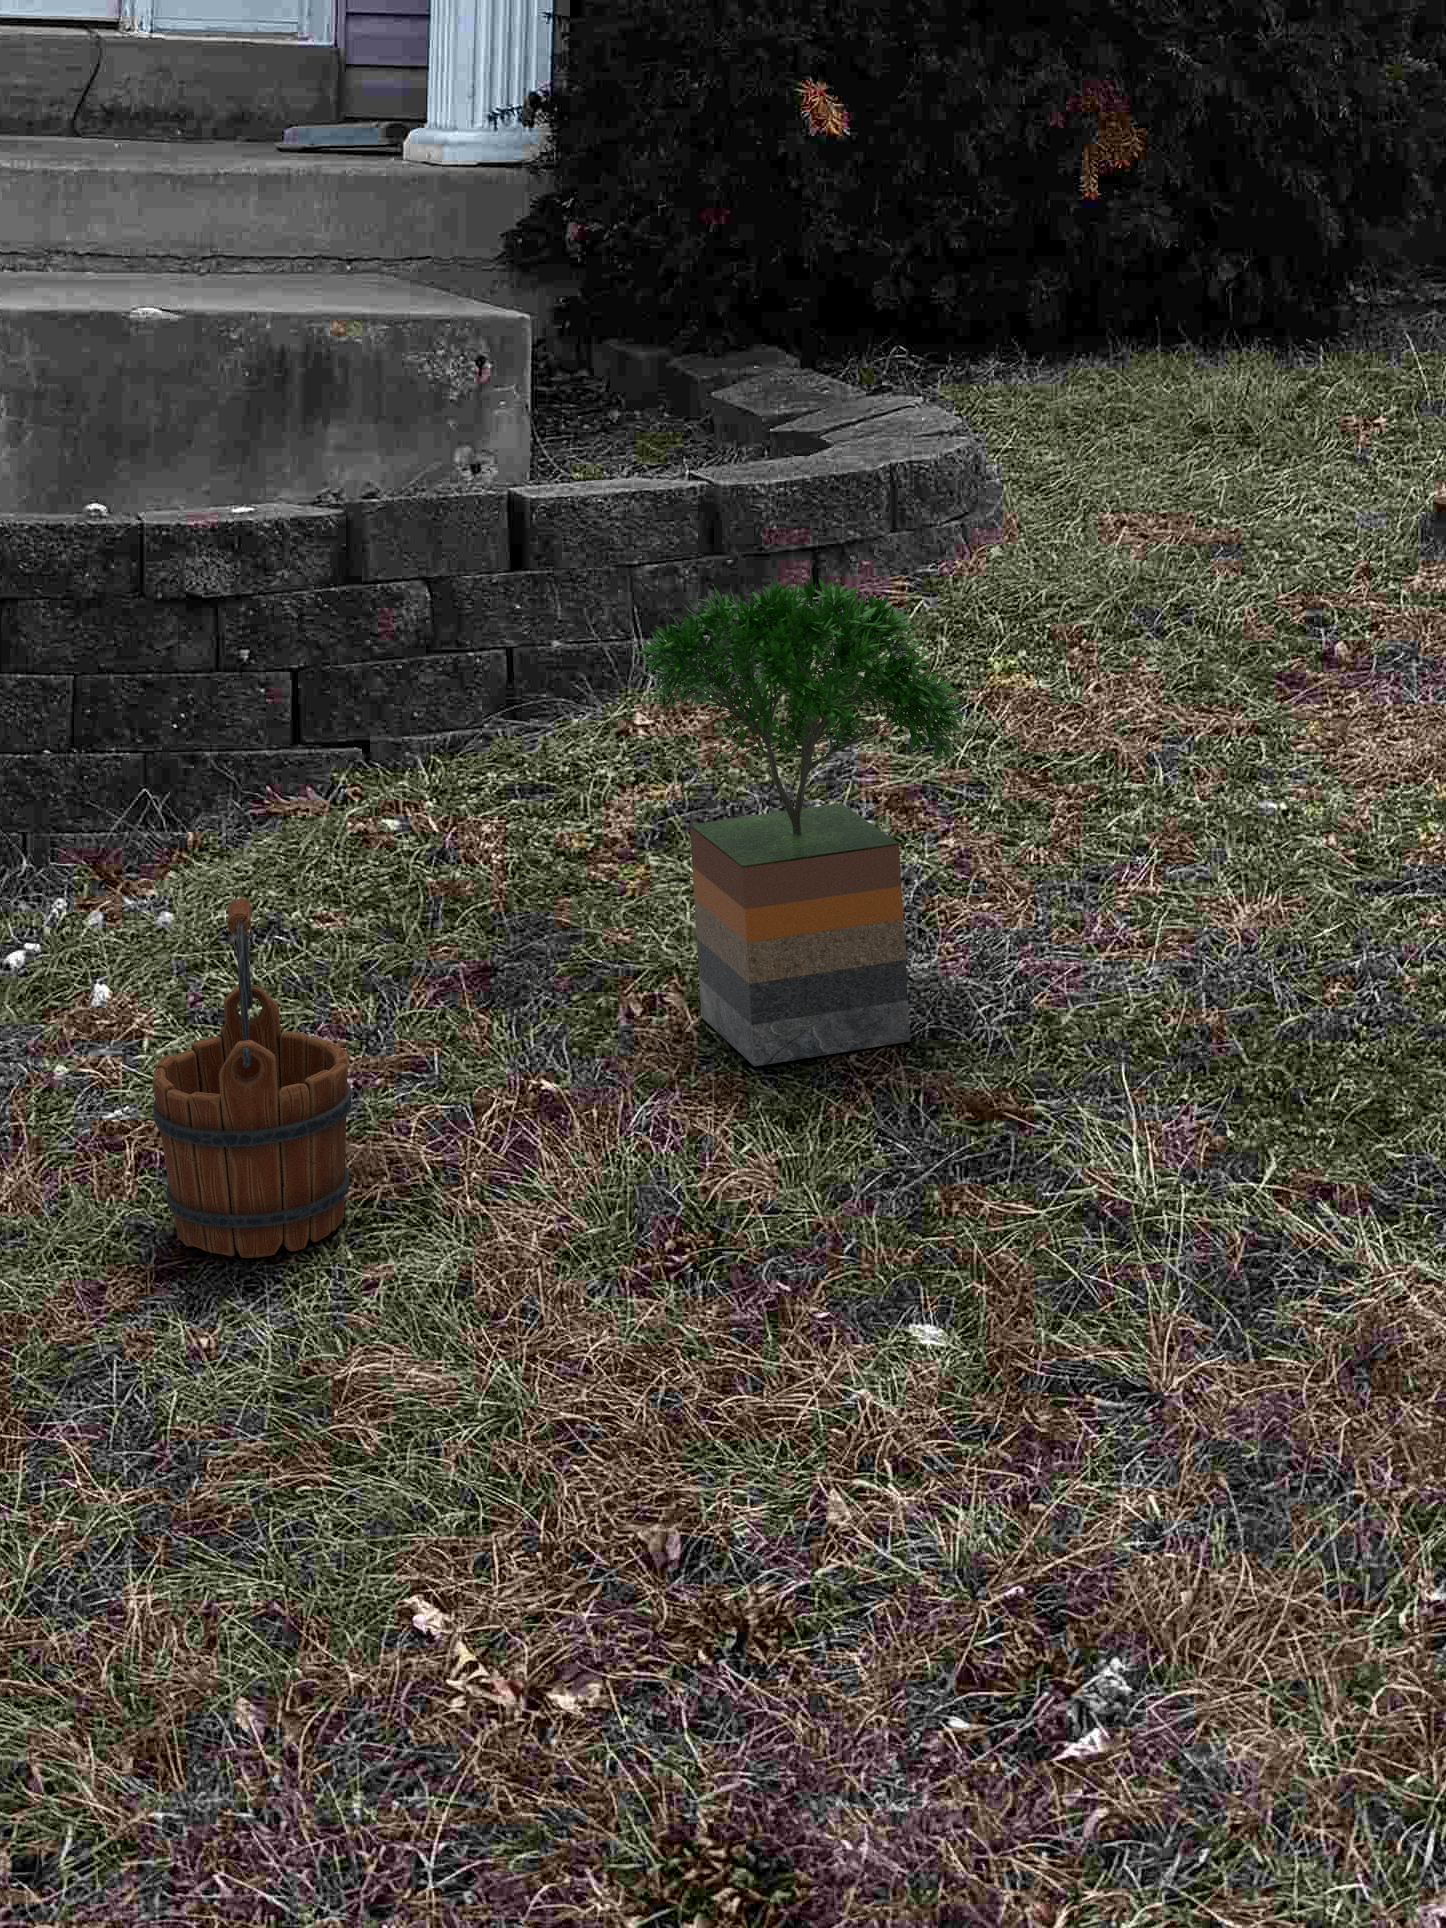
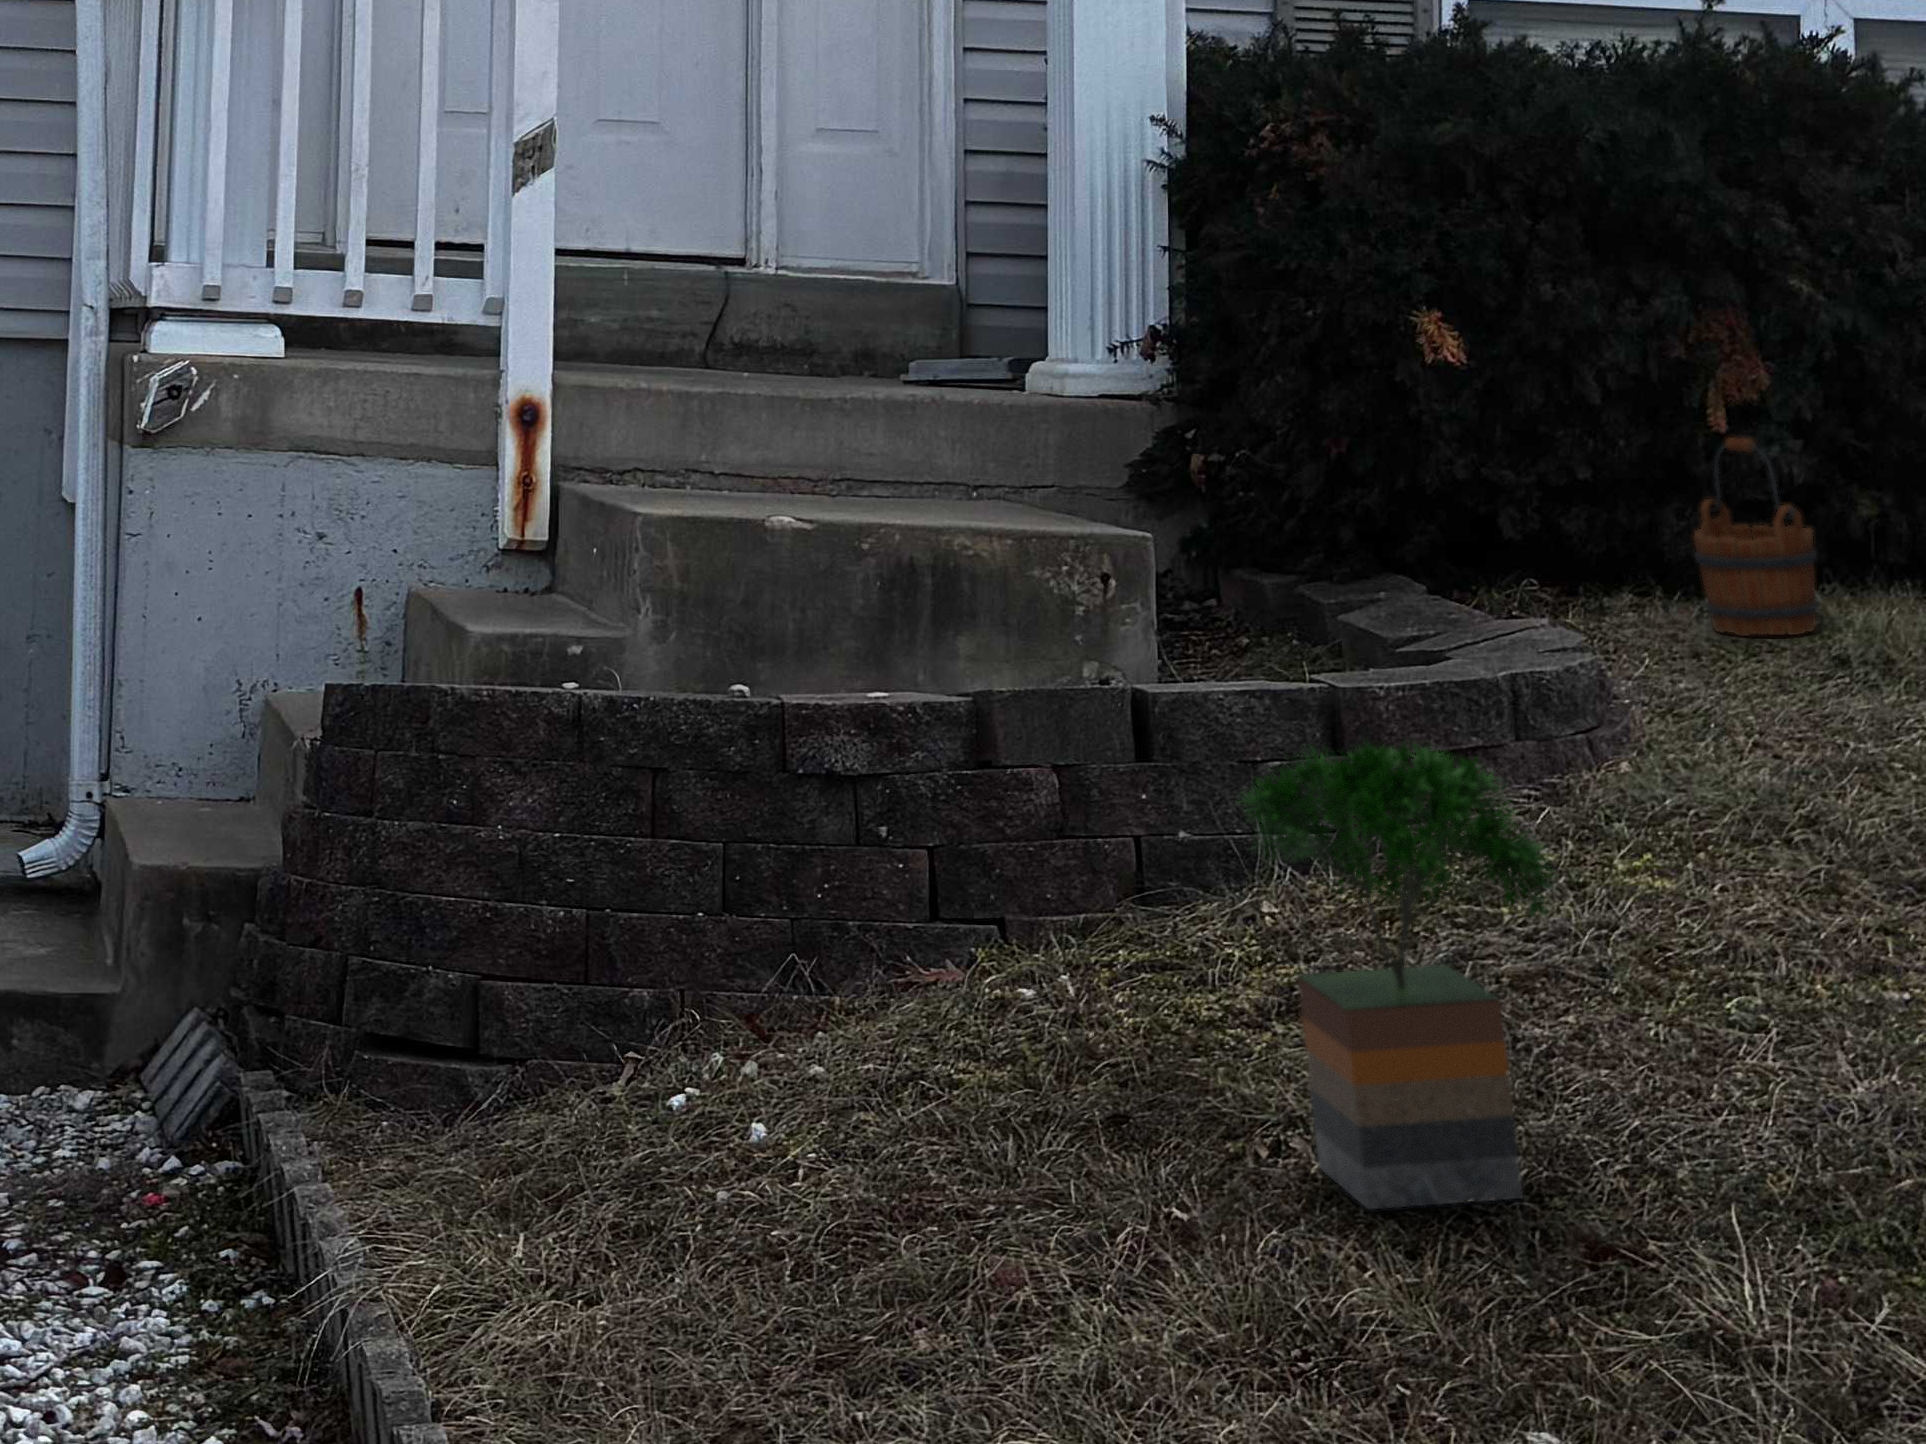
wooden bucket: present [152,898,352,1258] -> present [1694,437,1818,636]

